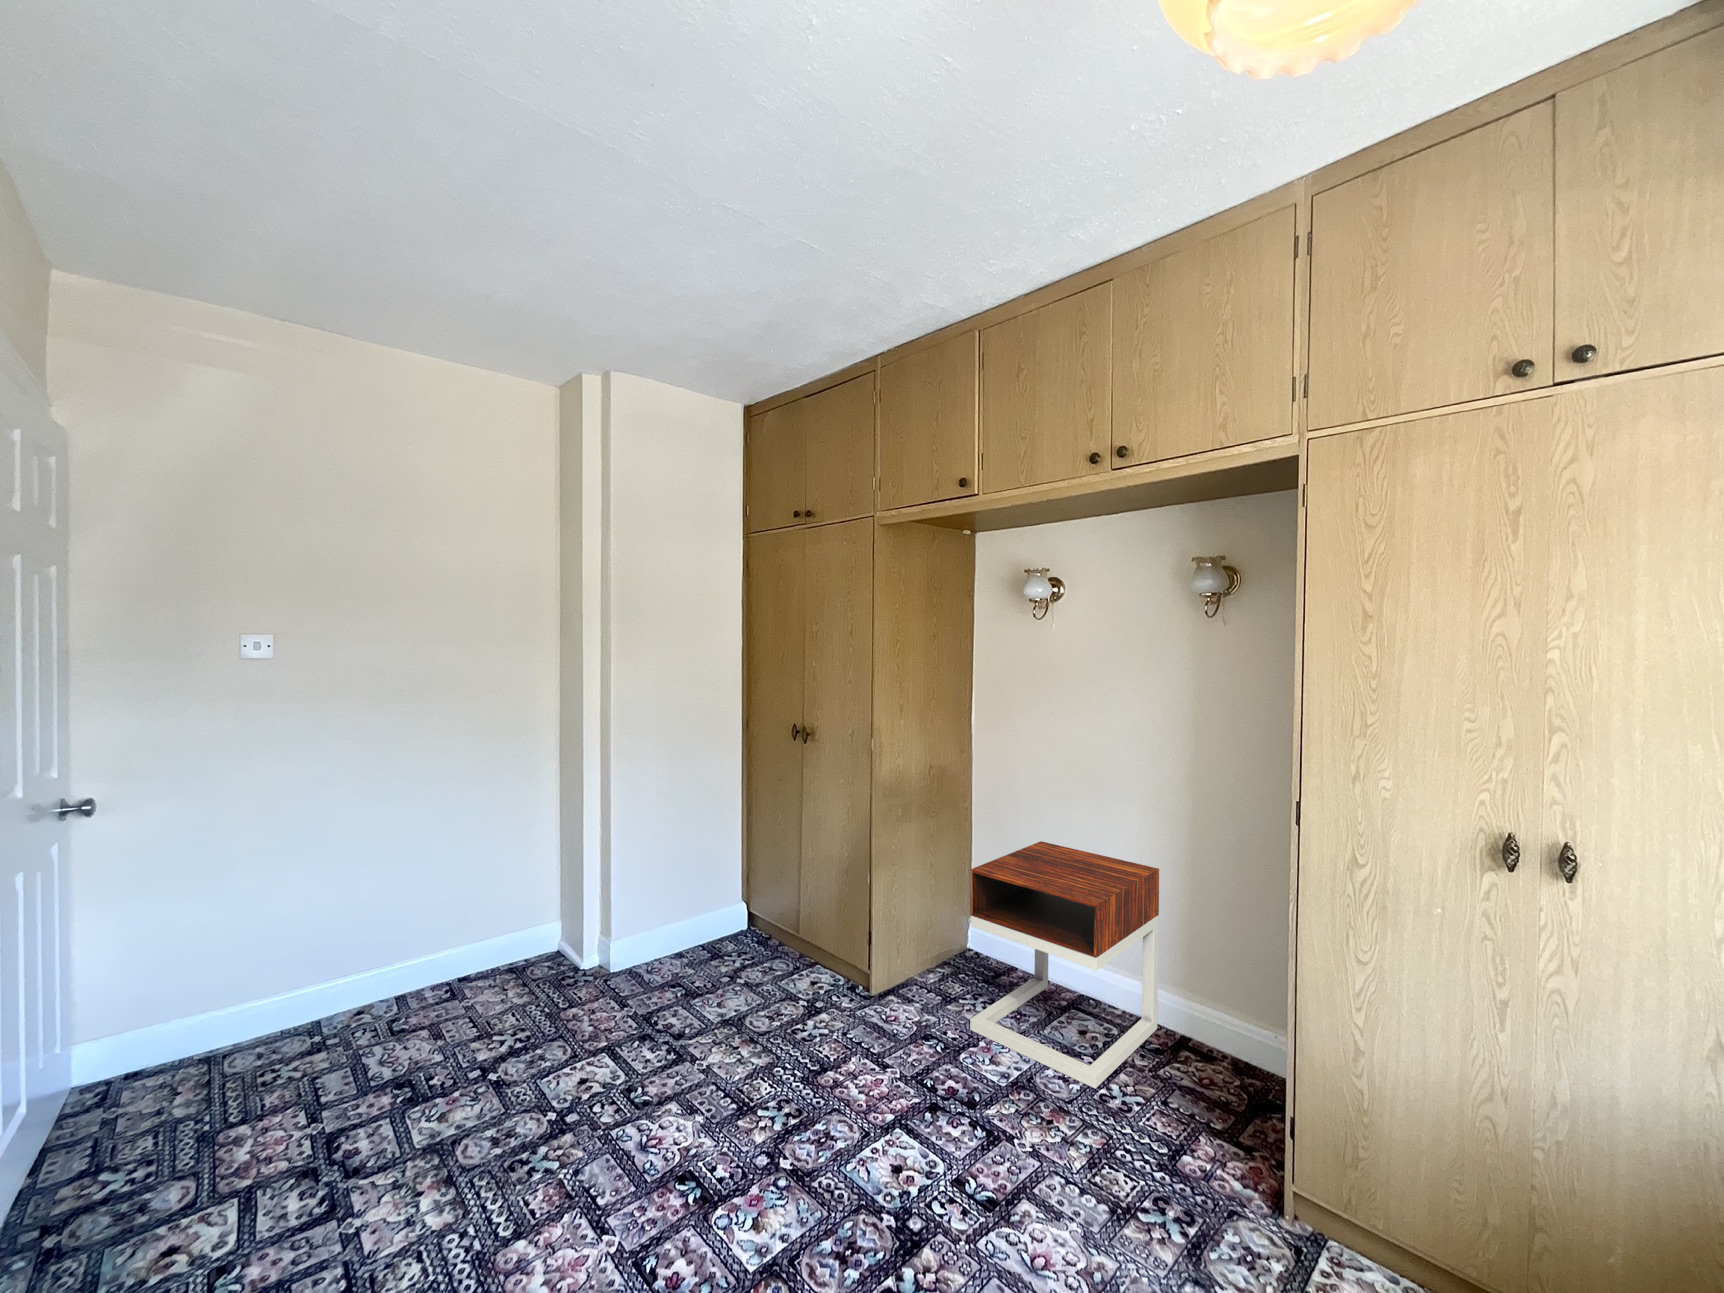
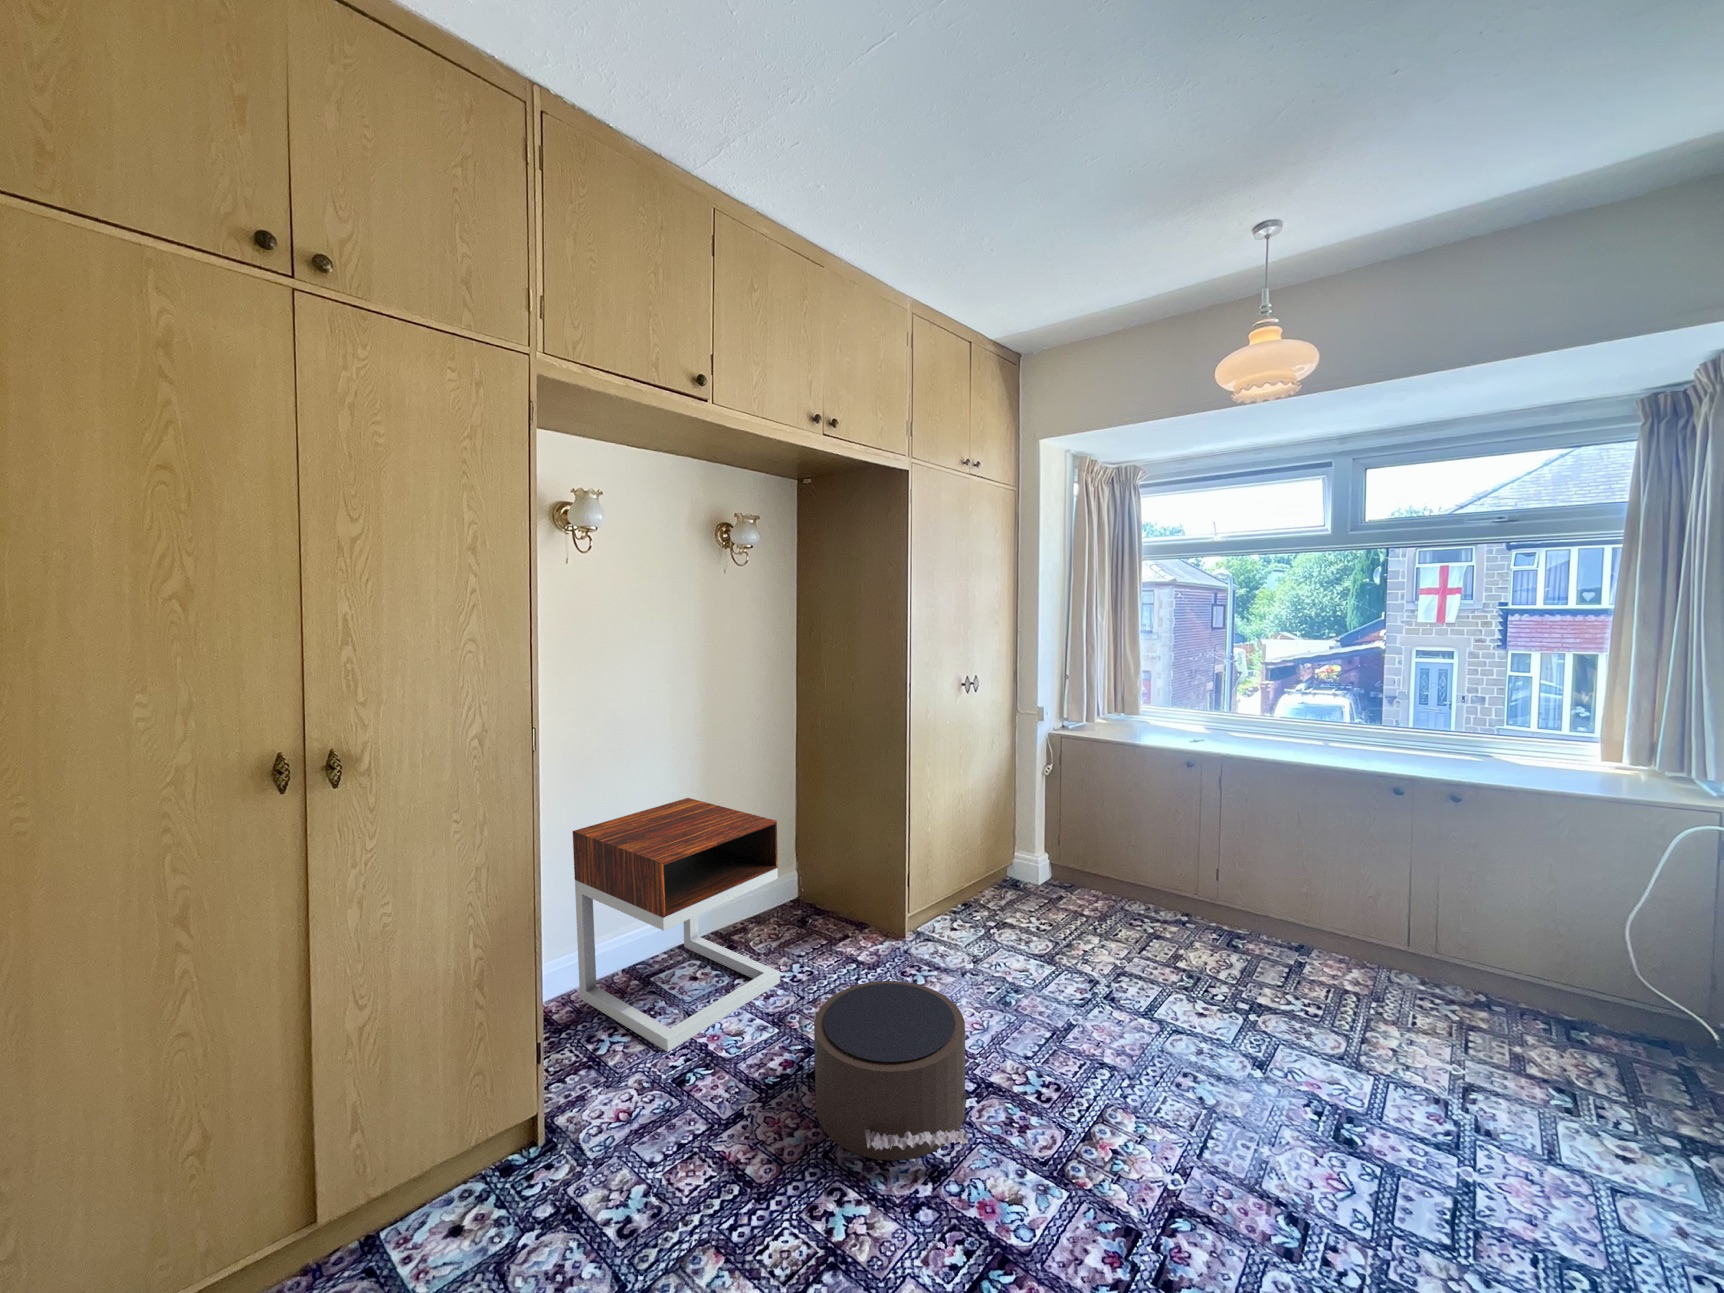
pouf: none [798,1033,991,1212] -> present [814,981,969,1161]

